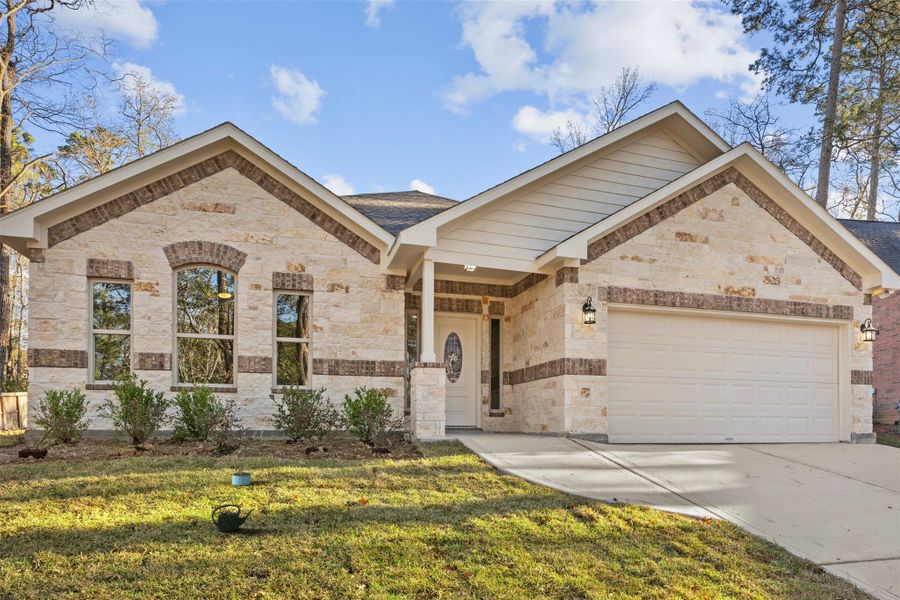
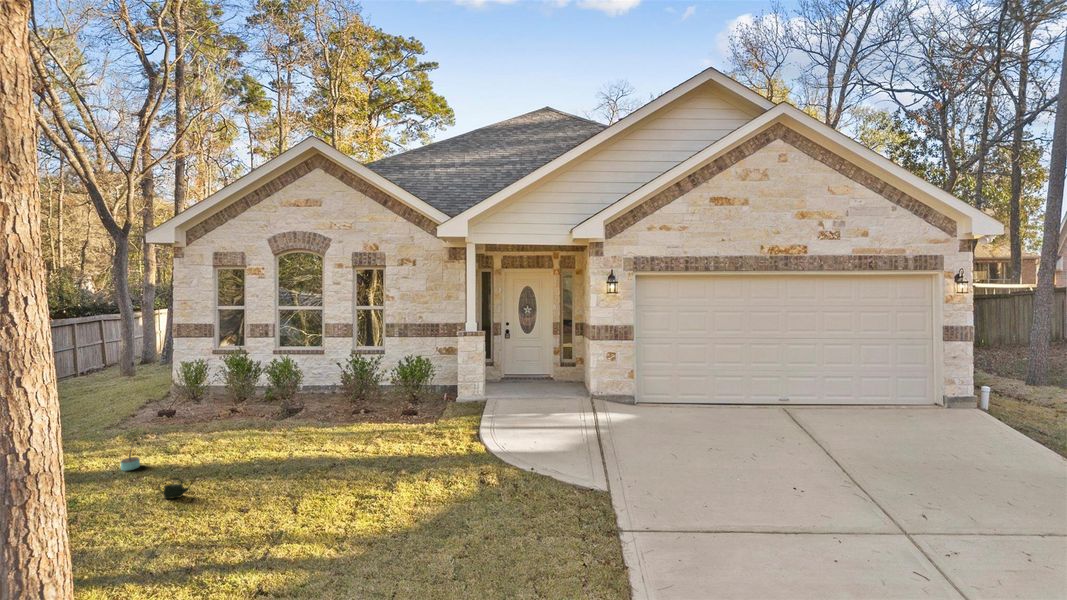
potted plant: present [231,426,263,485] -> present [110,417,146,471]

